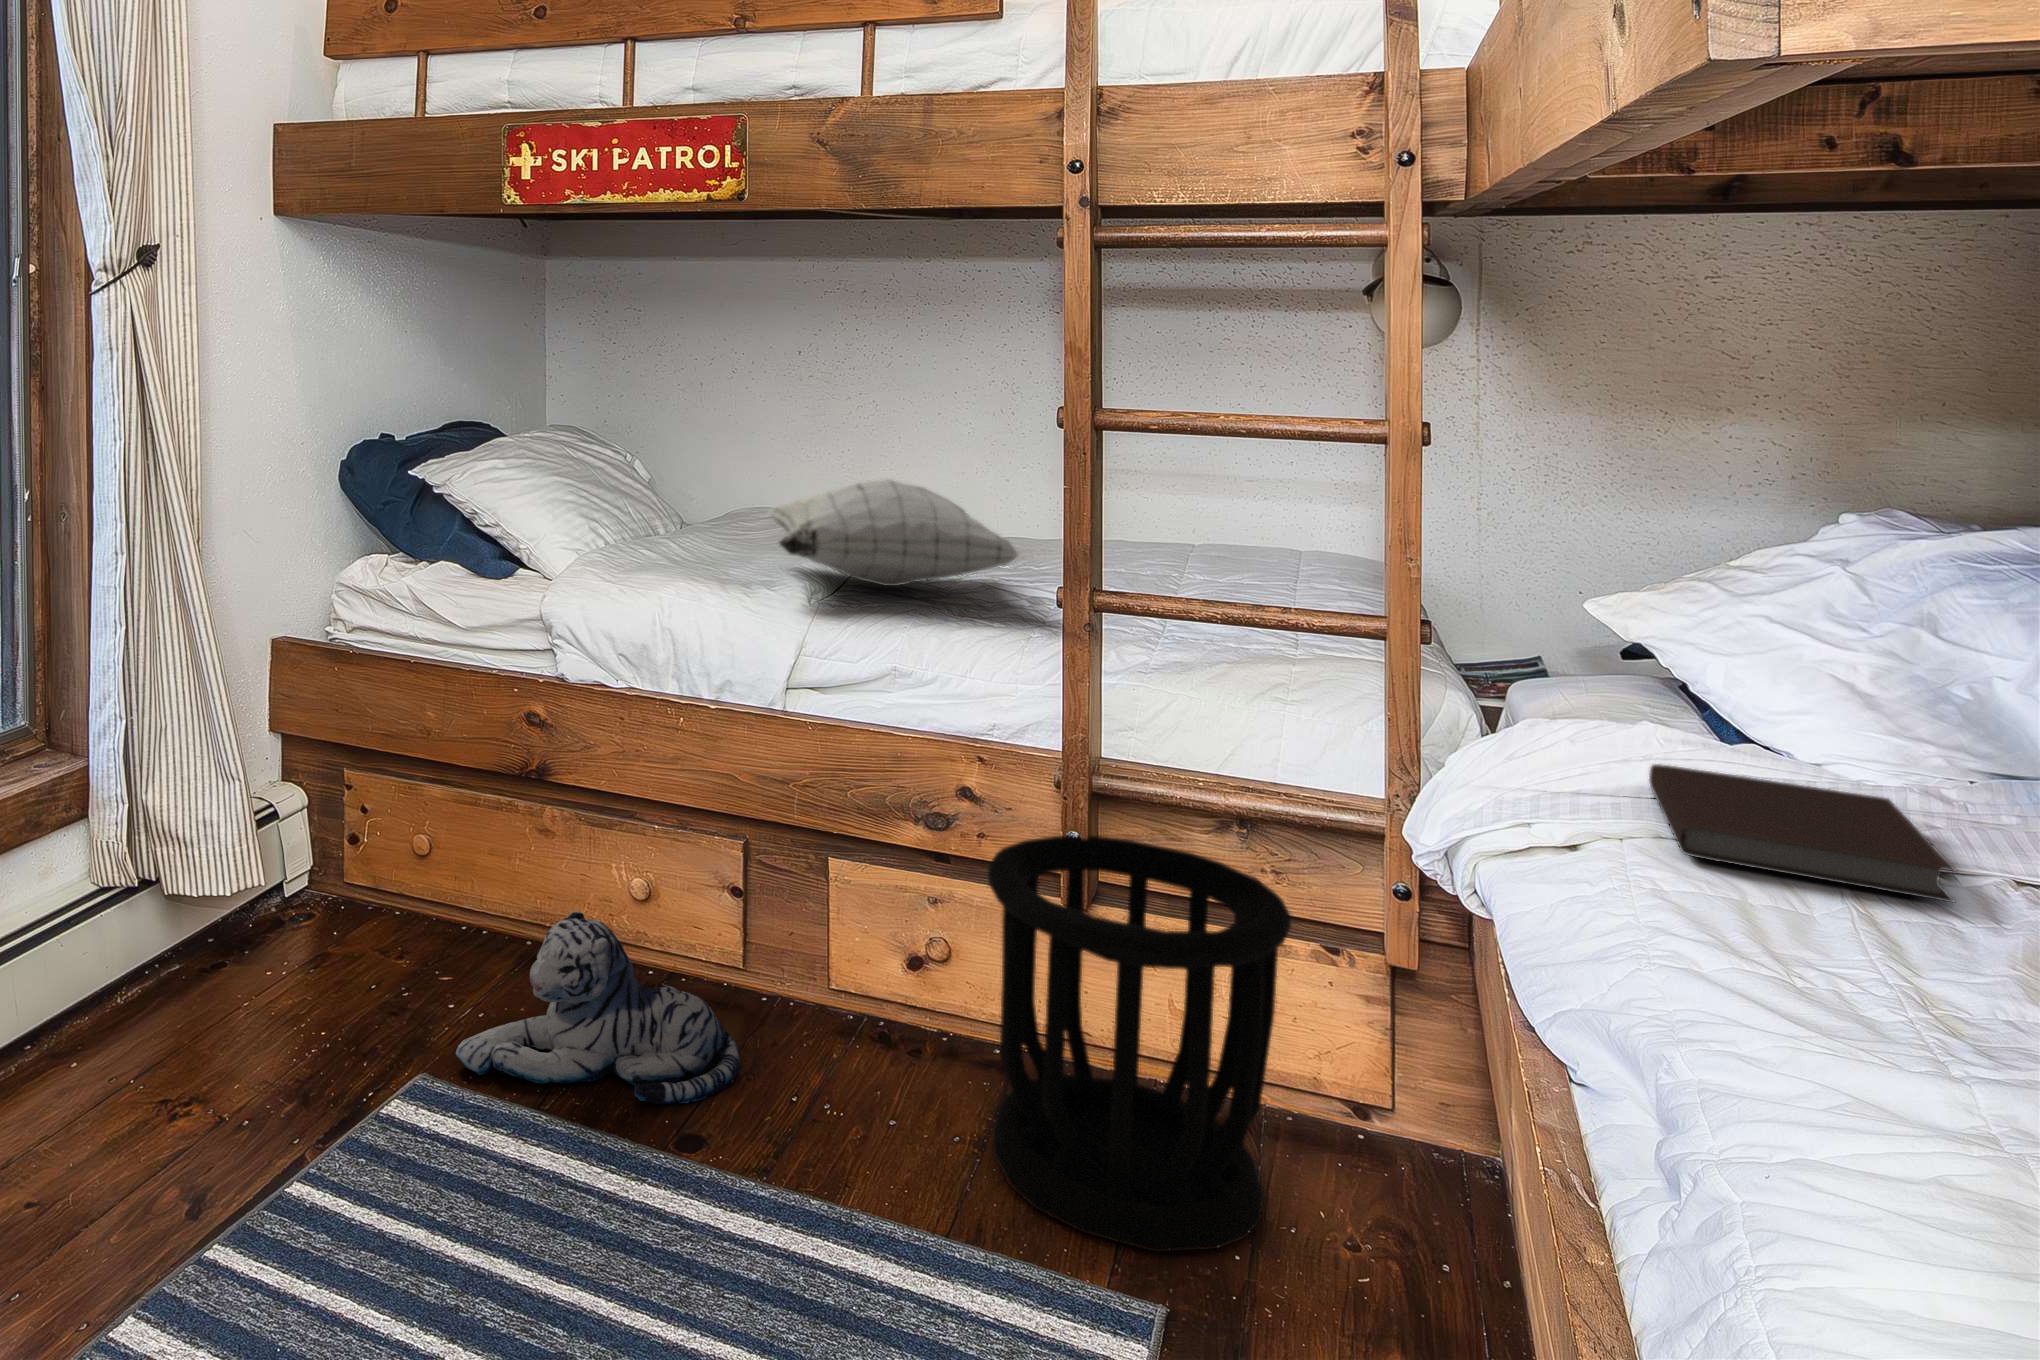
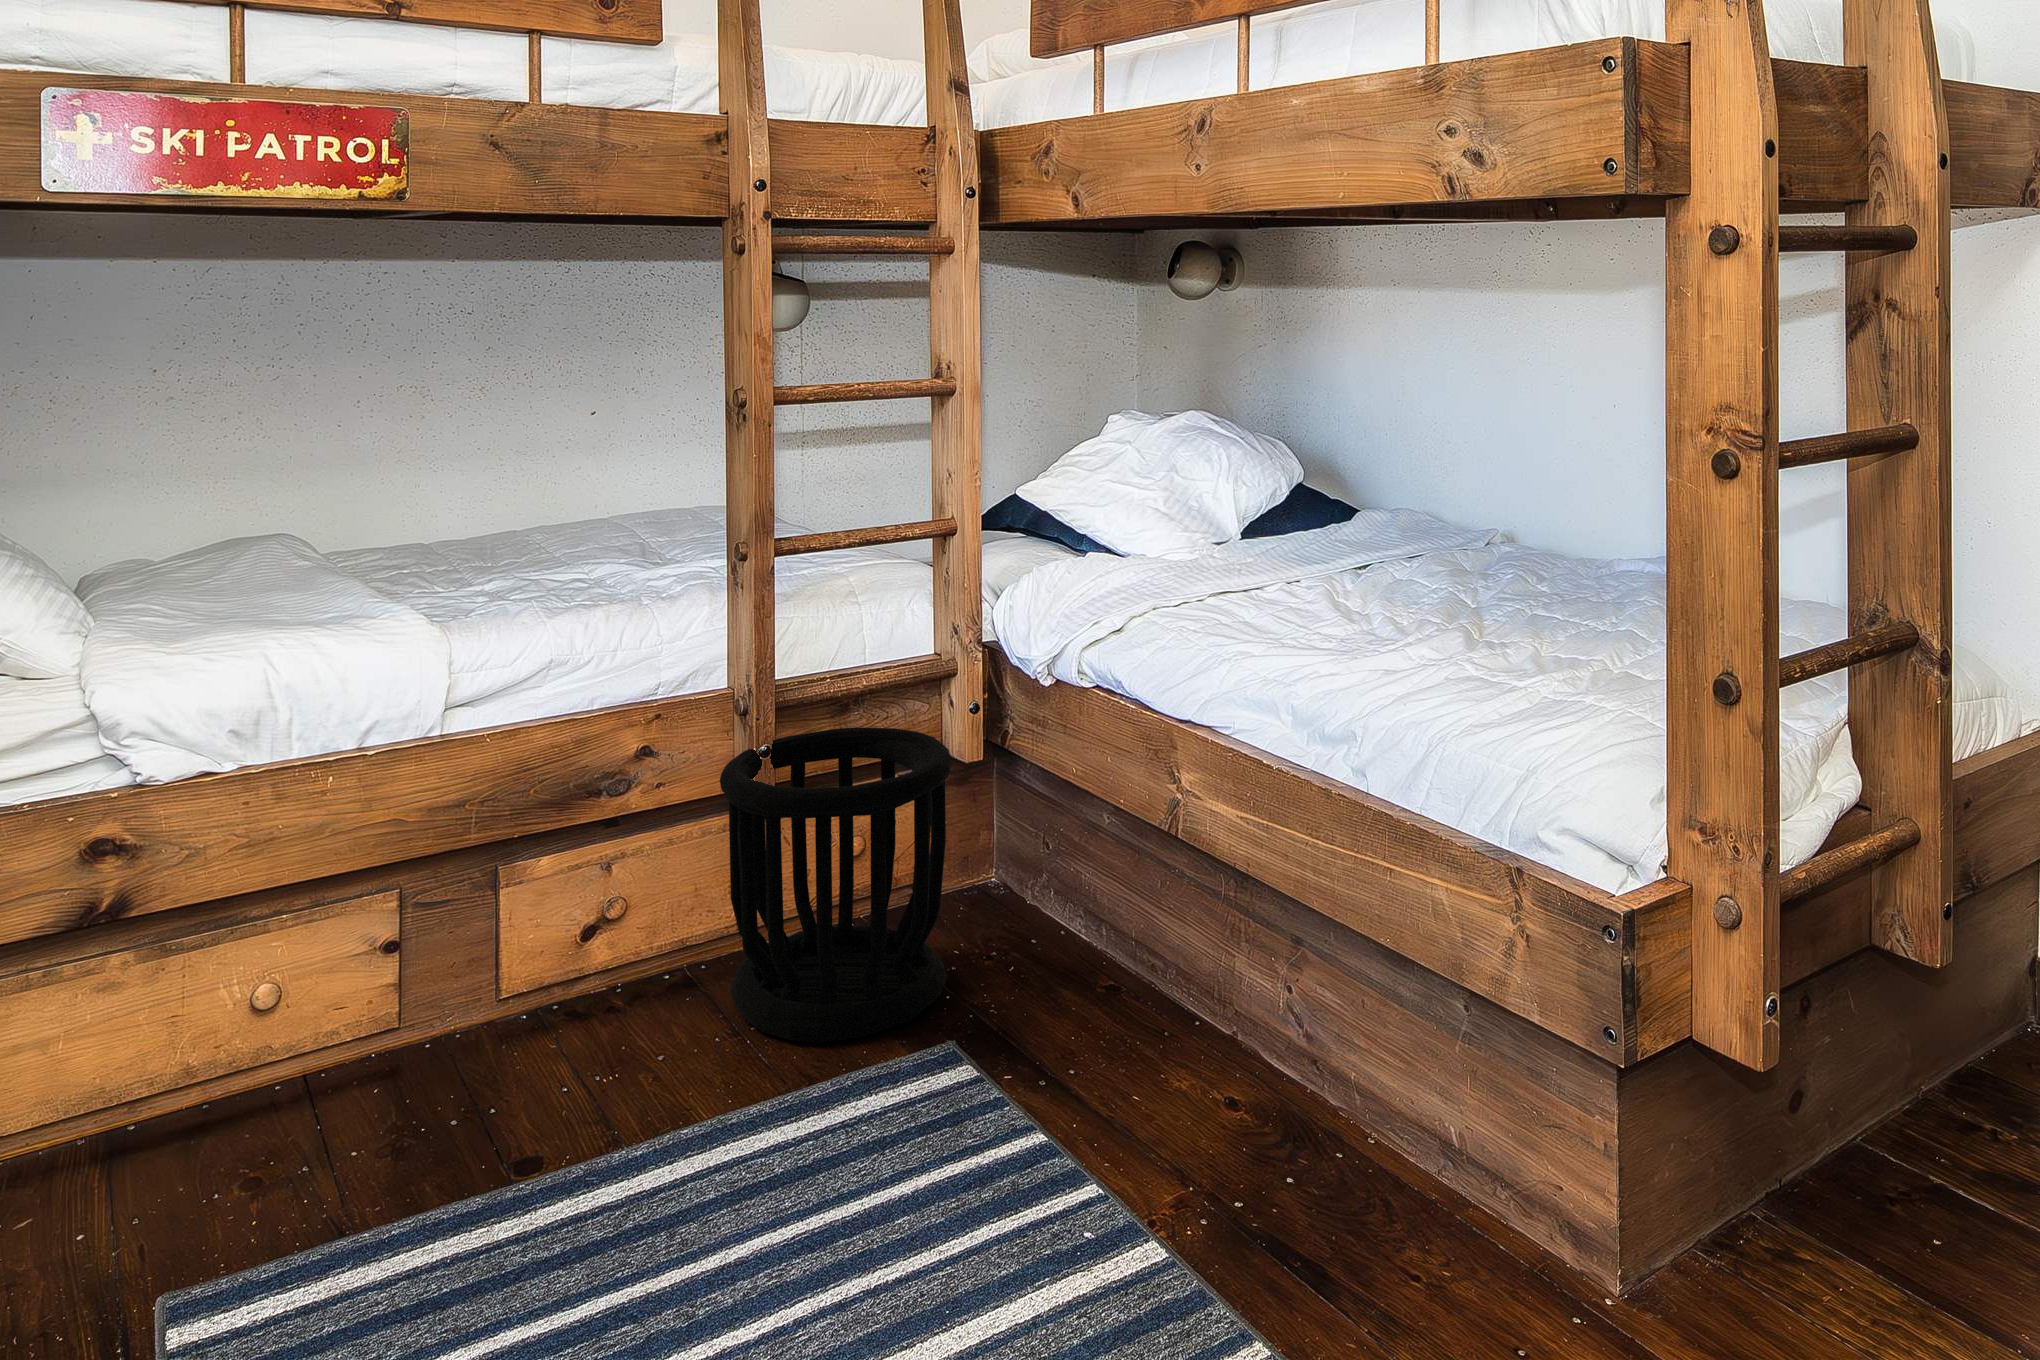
pillow: present [769,479,1019,586] -> none [284,479,619,588]
notebook: present [1649,764,1956,902] -> none [1123,556,1293,607]
plush toy: present [456,911,741,1104] -> none [191,1009,500,1247]

